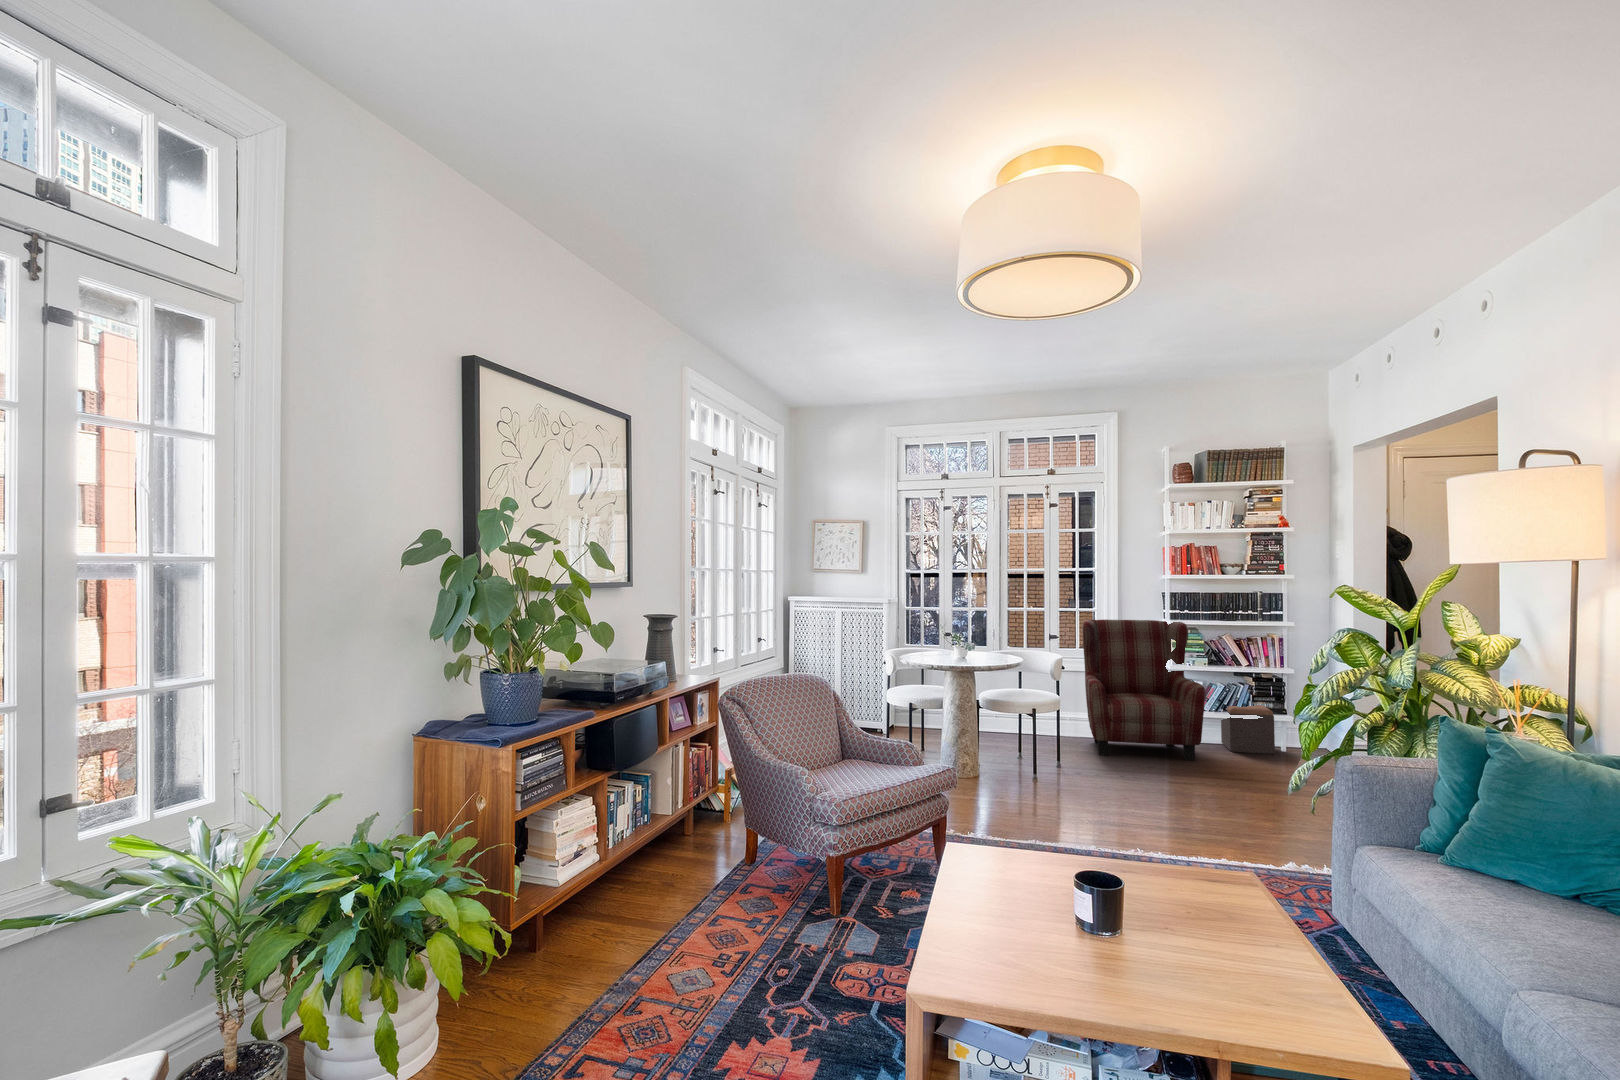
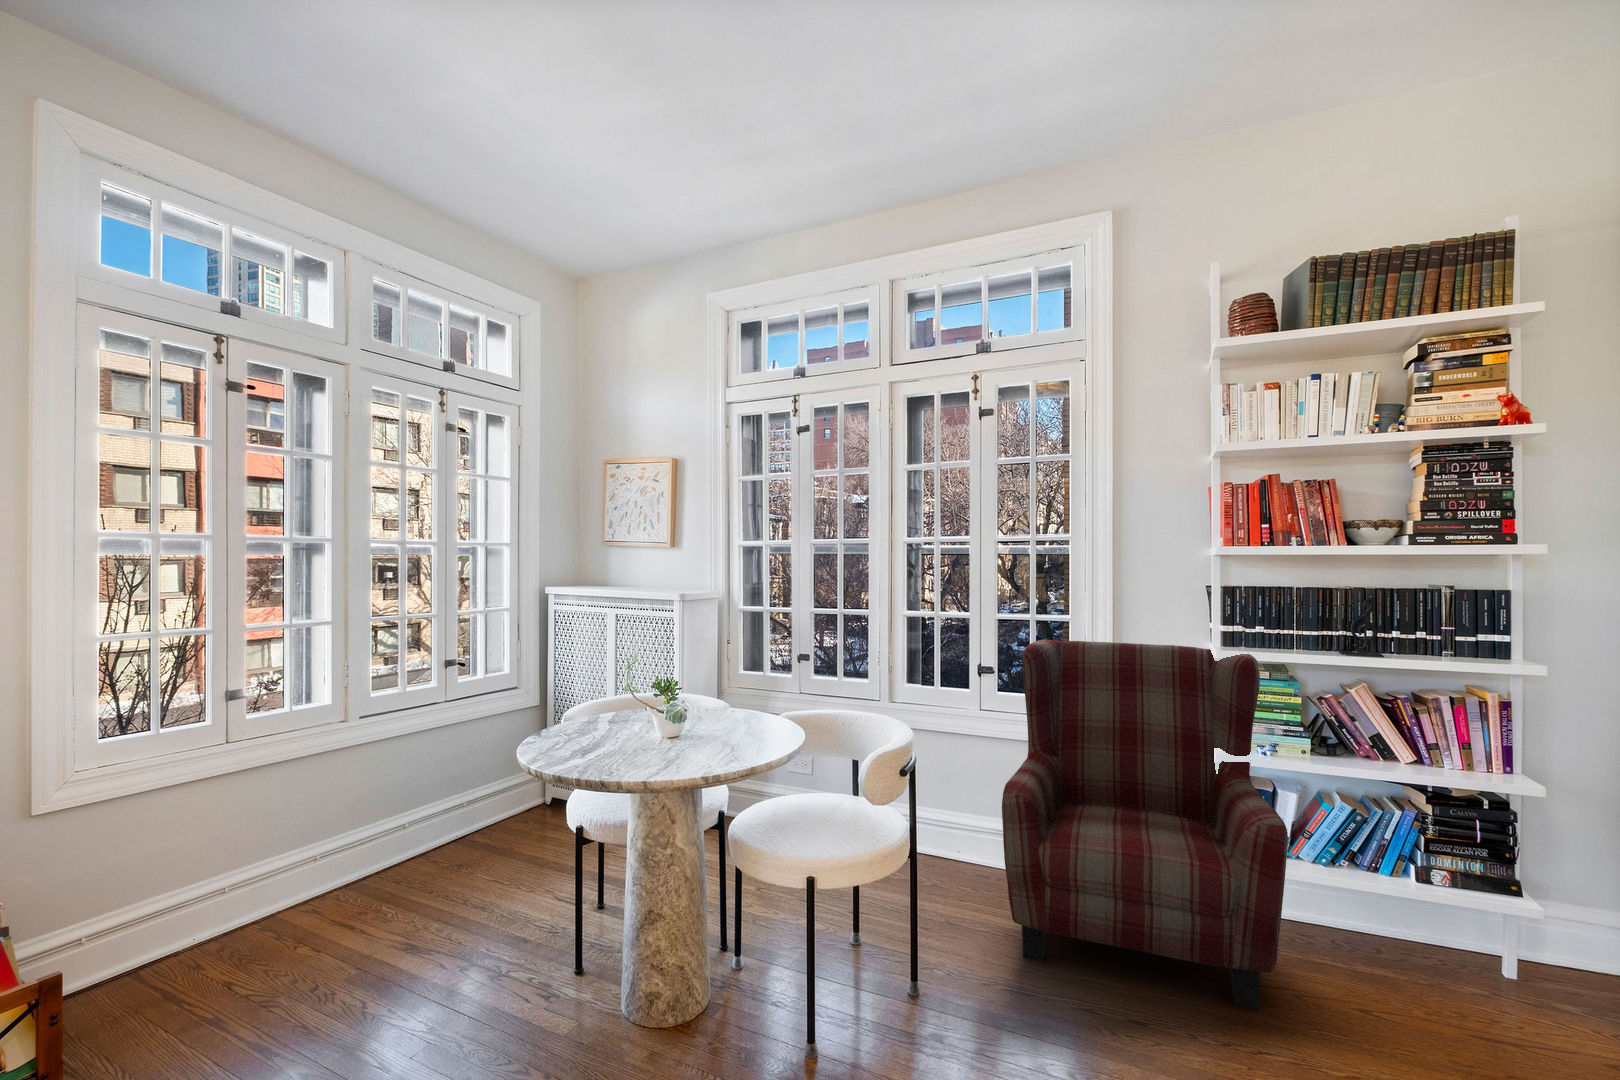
footstool: present [1221,705,1275,754] -> none [1345,841,1490,999]

